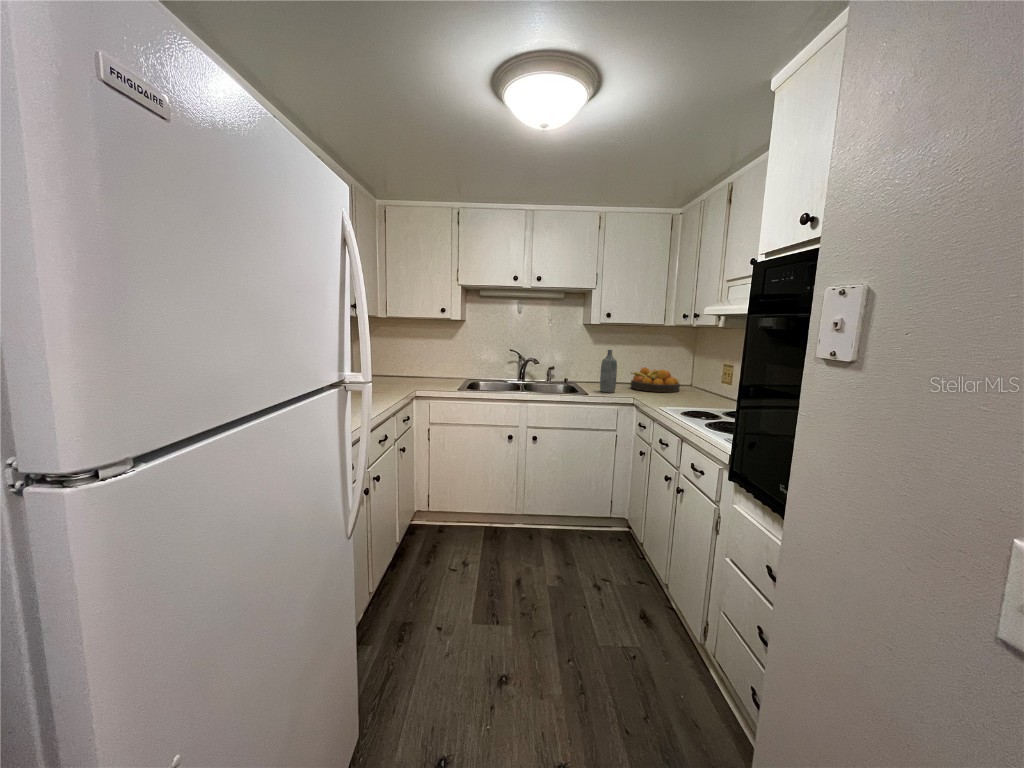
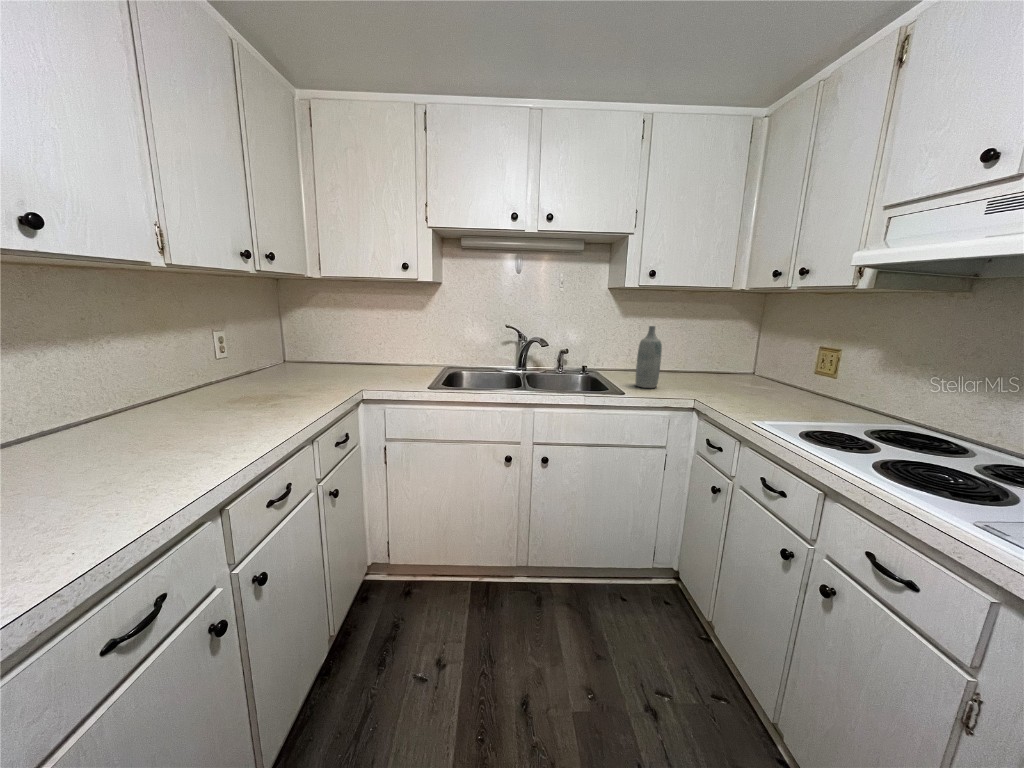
fruit bowl: present [631,368,680,392] -> none [673,350,746,387]

